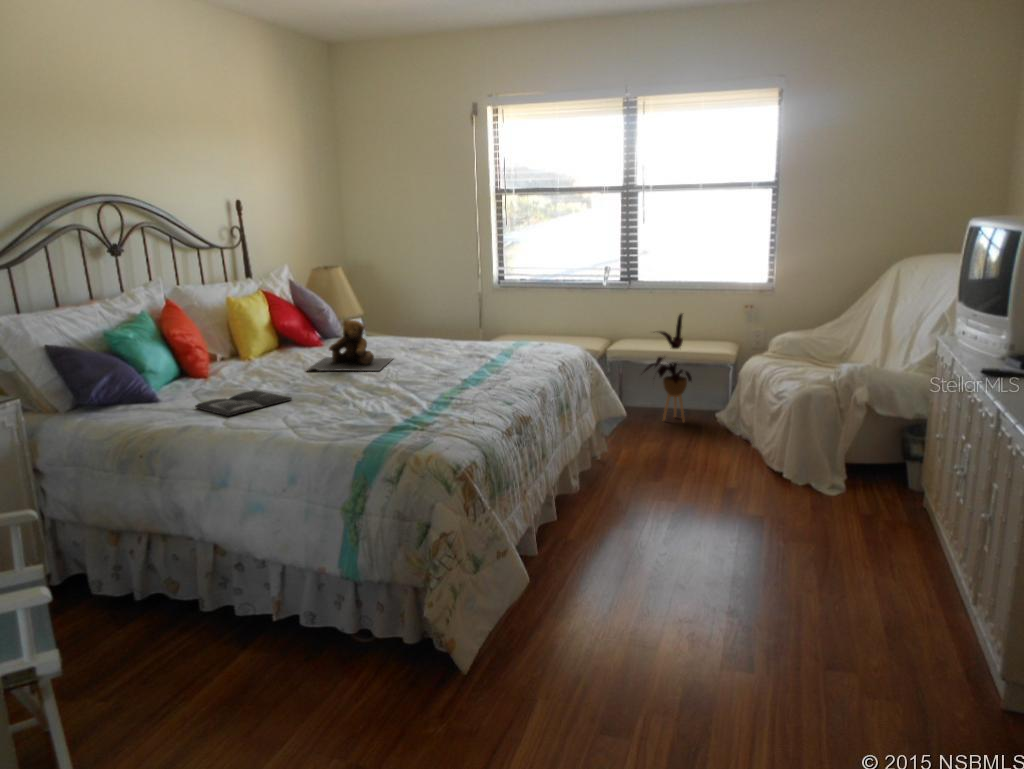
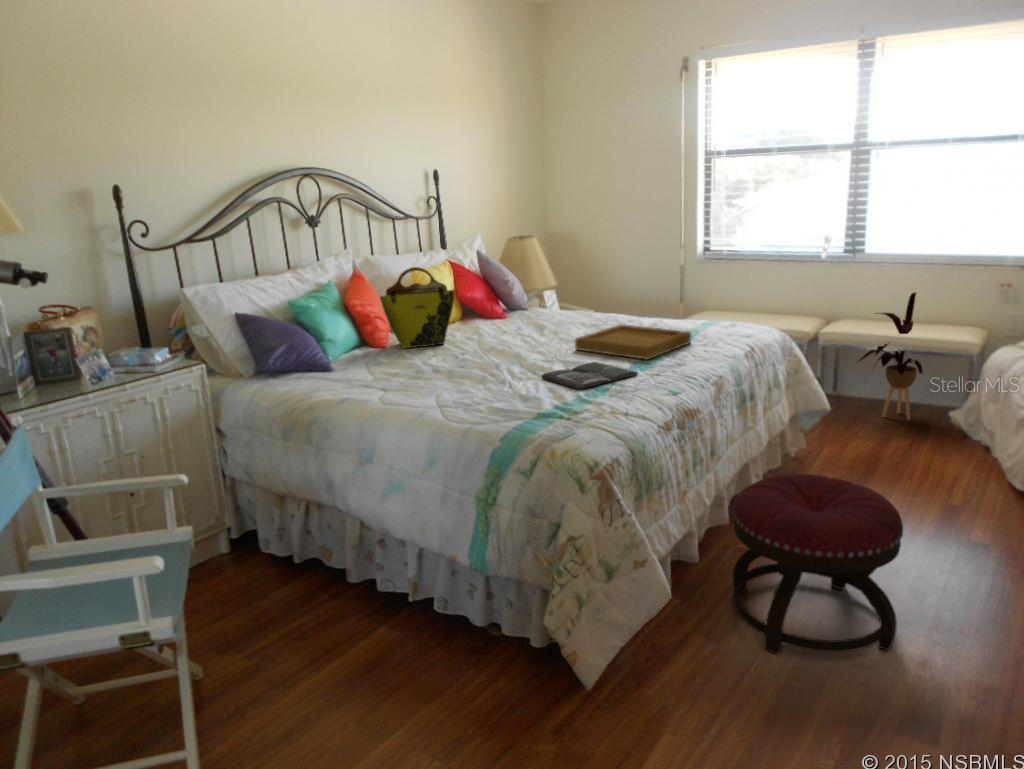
tote bag: none [202,296,281,378] -> present [380,267,455,349]
teddy bear: present [307,320,392,371] -> none [476,293,568,348]
tray: none [406,347,510,377] -> present [575,325,691,360]
magazine: present [195,390,292,416] -> present [541,362,638,389]
ottoman: none [568,465,702,619] -> present [733,474,903,654]

